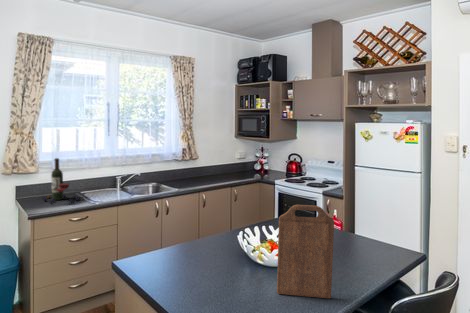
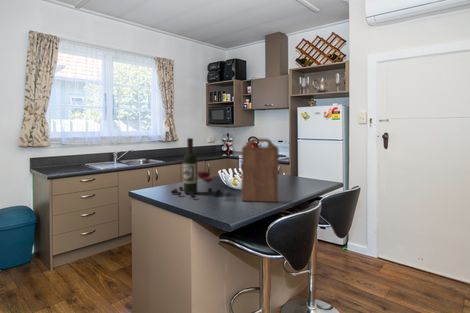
wine bottle: present [43,158,79,203] -> present [171,138,221,198]

